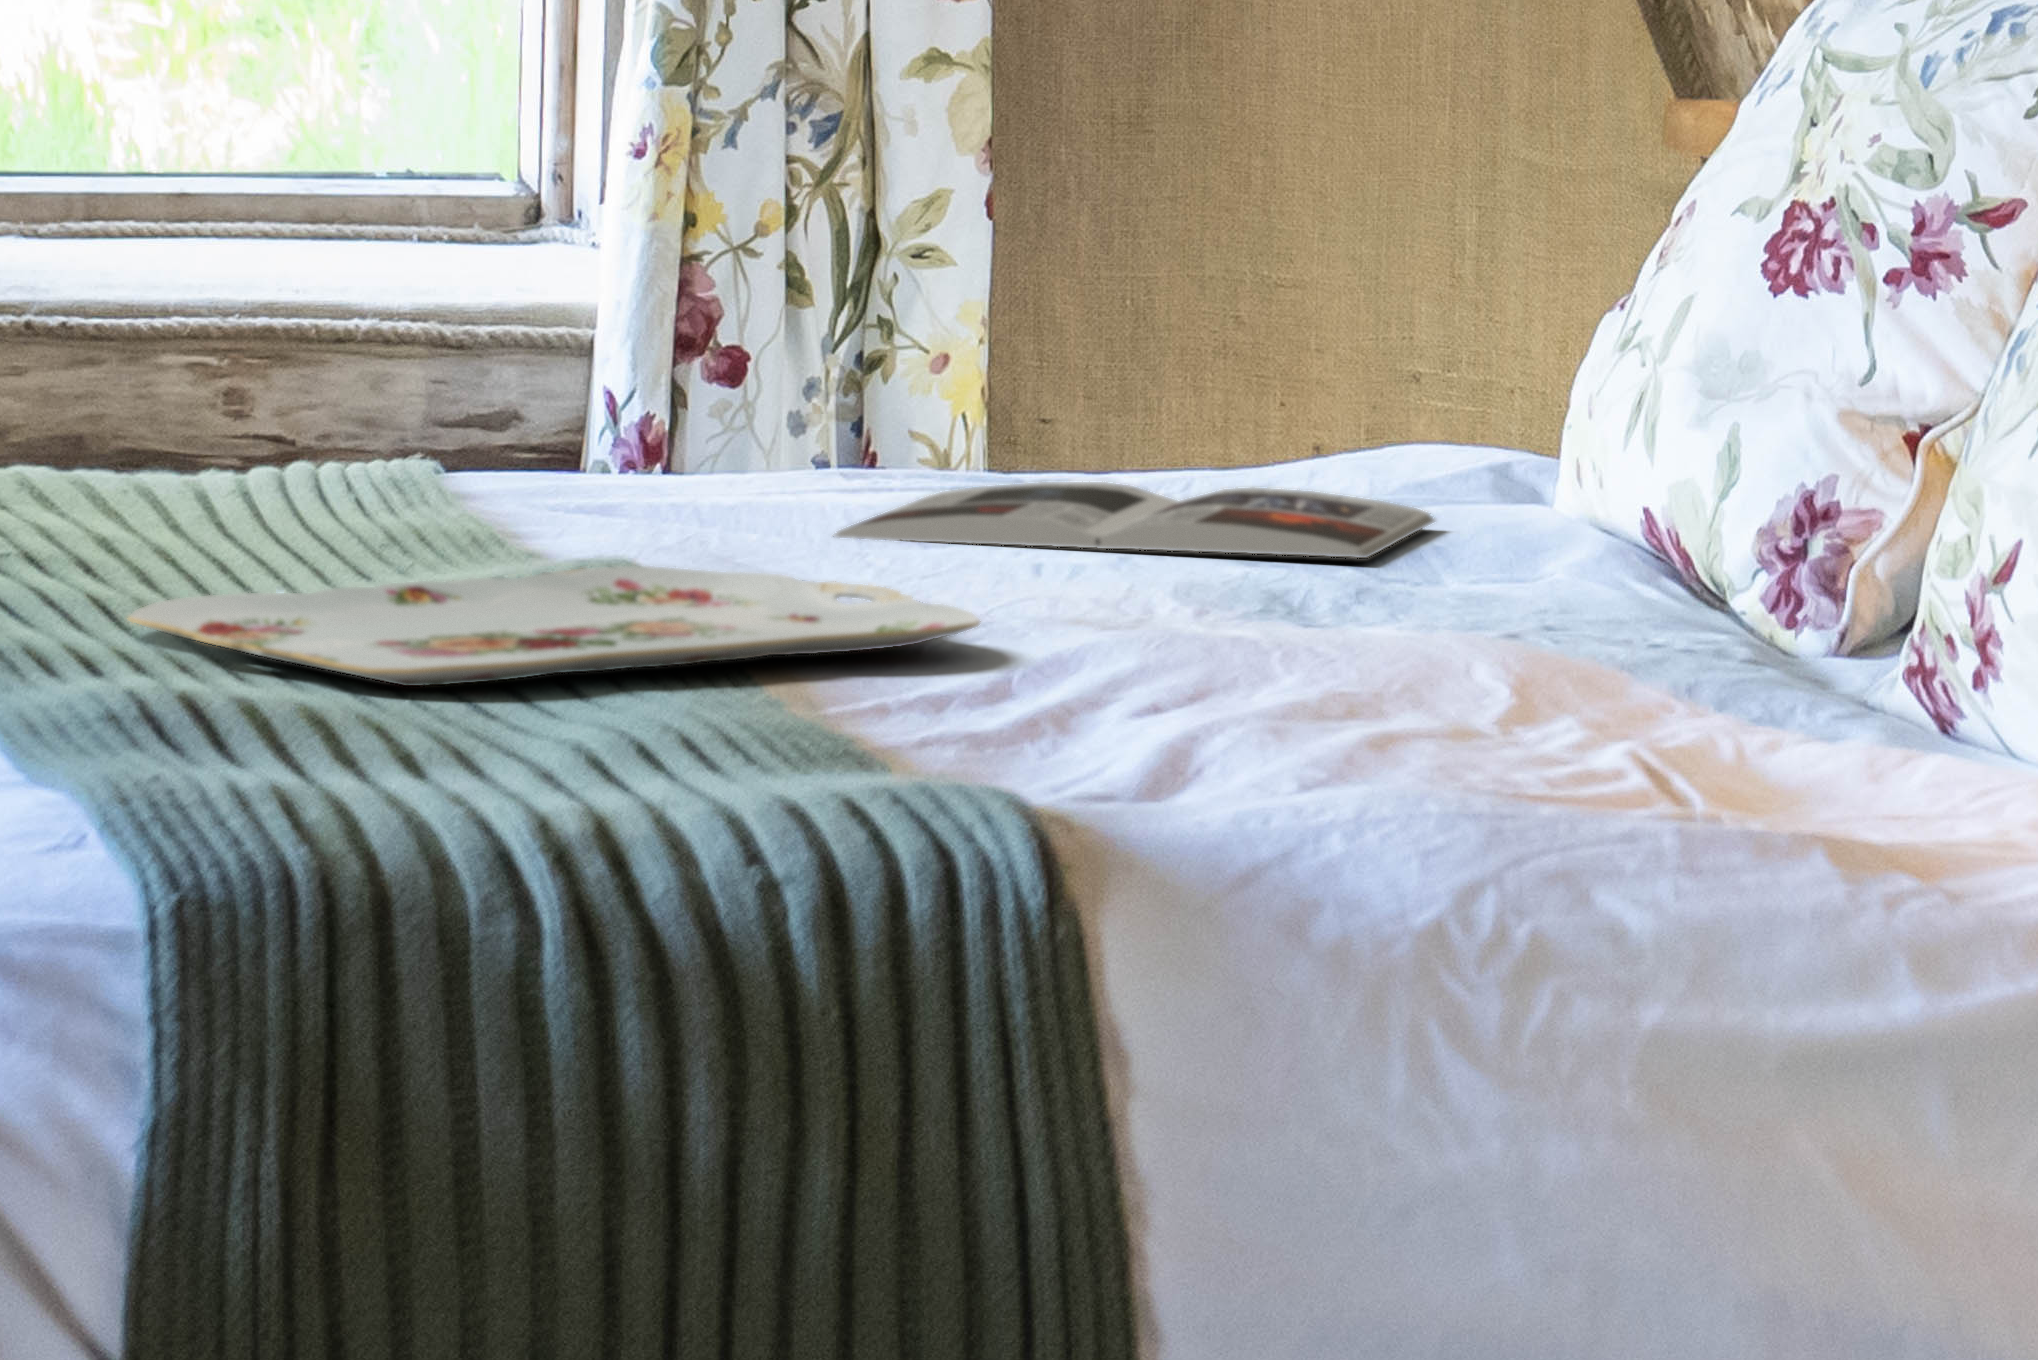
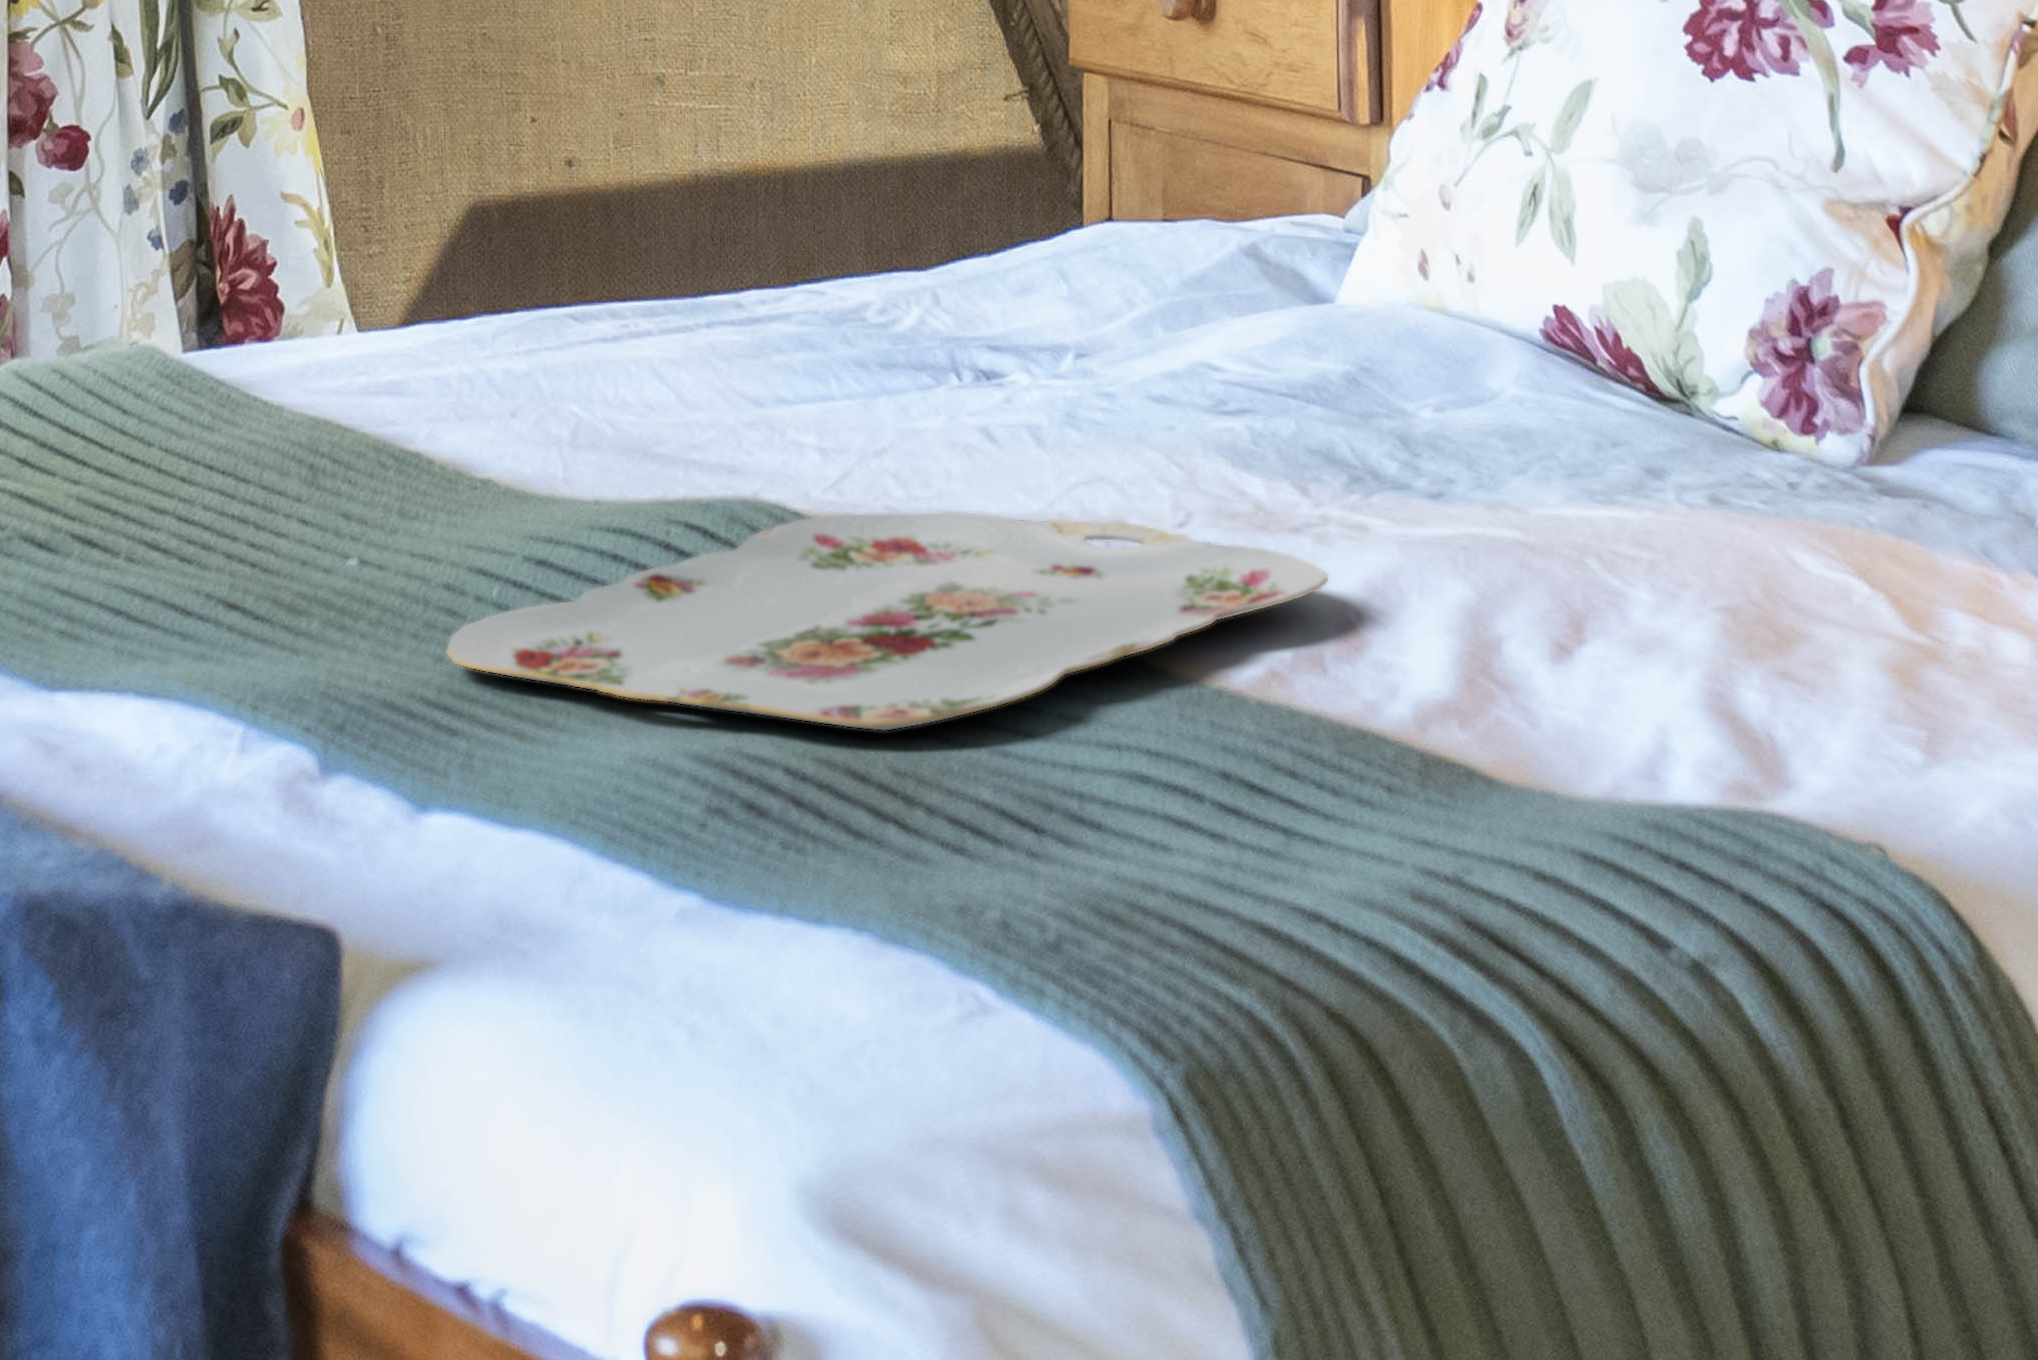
magazine: present [832,482,1435,558] -> none [791,313,1391,427]

